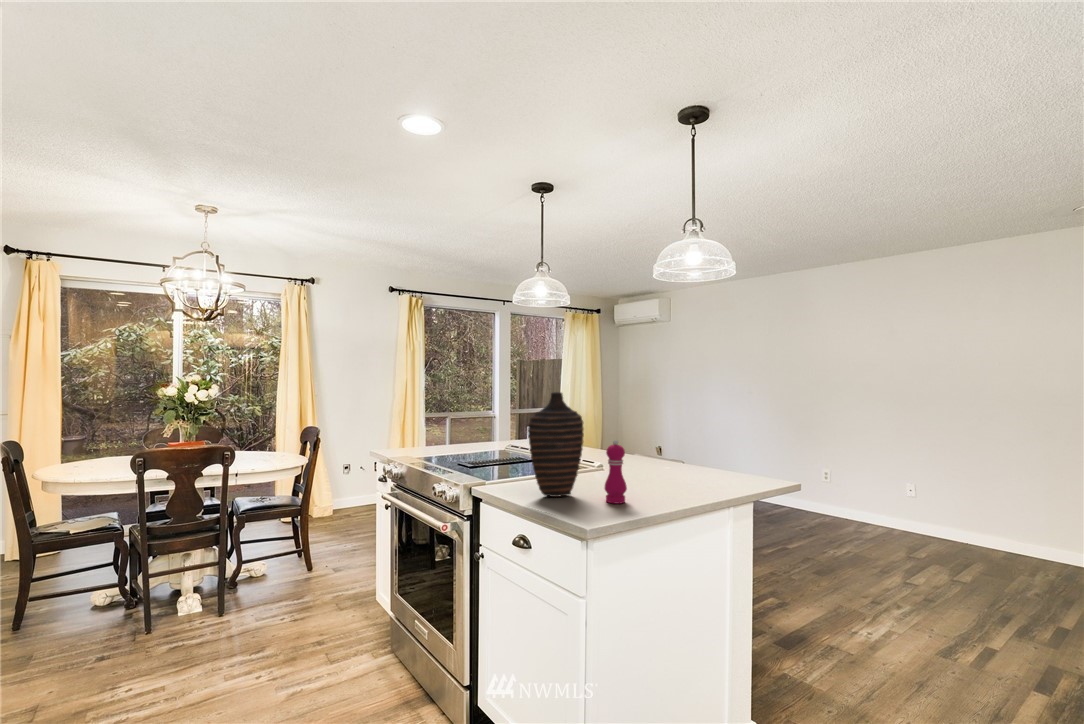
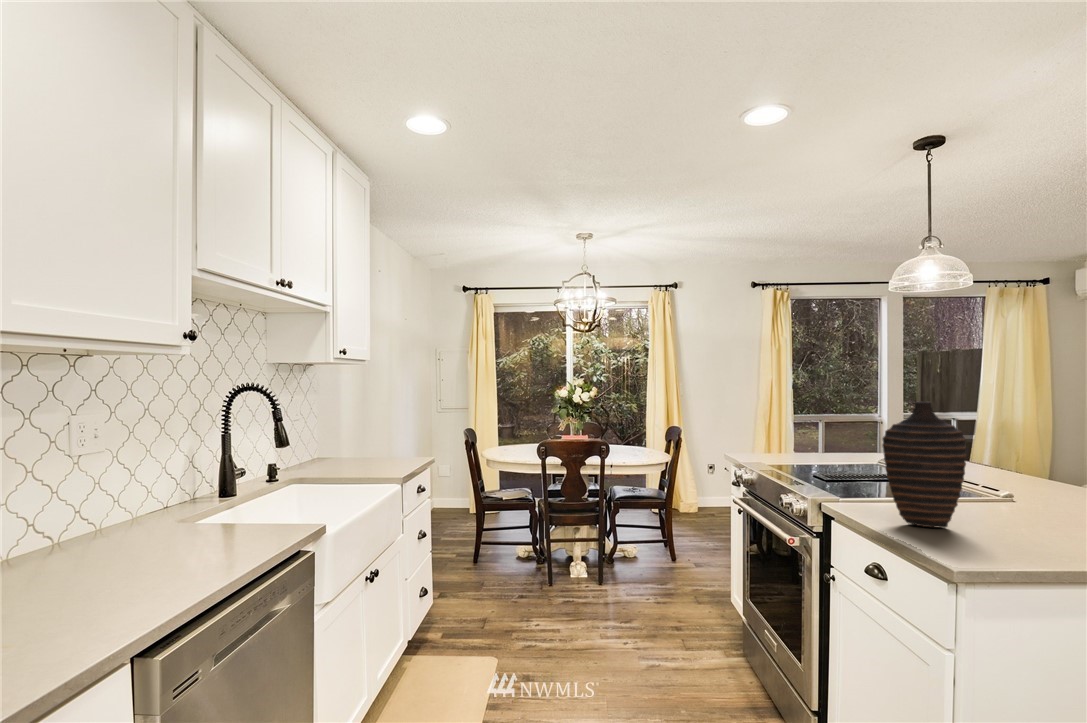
pepper mill: present [605,440,627,504] -> none [997,465,1034,549]

